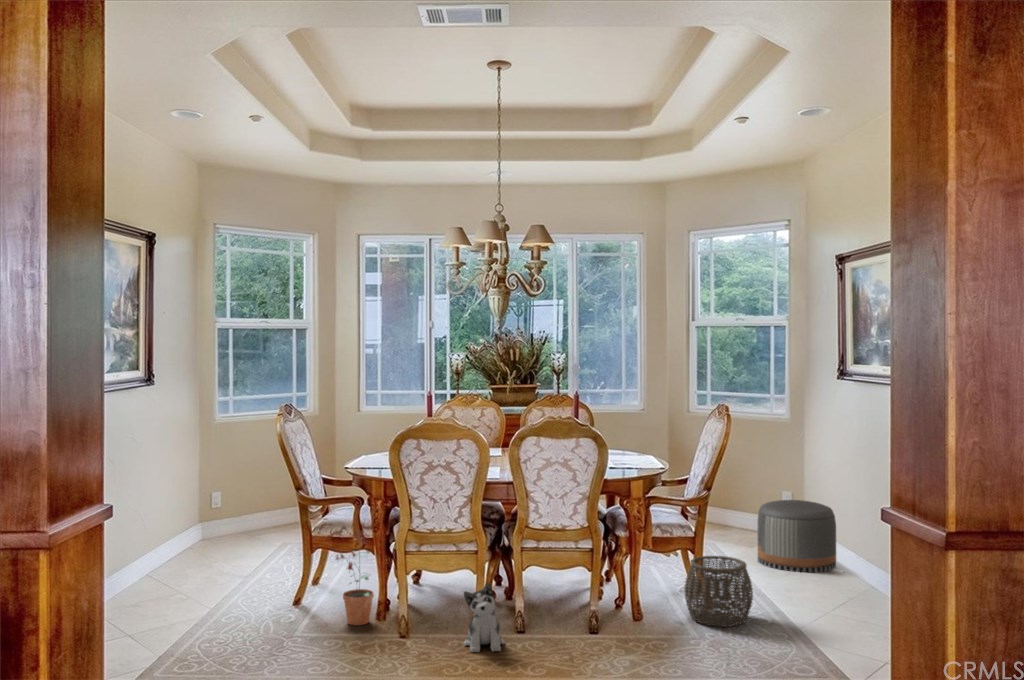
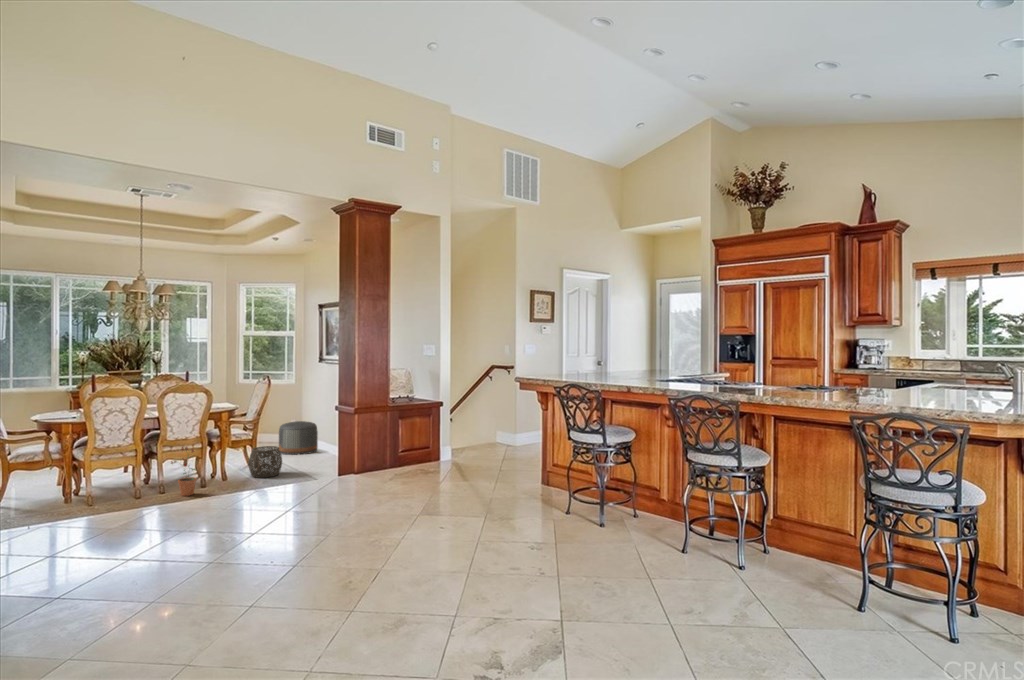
potted plant: present [336,530,374,625] -> present [171,447,197,496]
plush toy: present [464,583,504,652] -> none [130,469,155,505]

